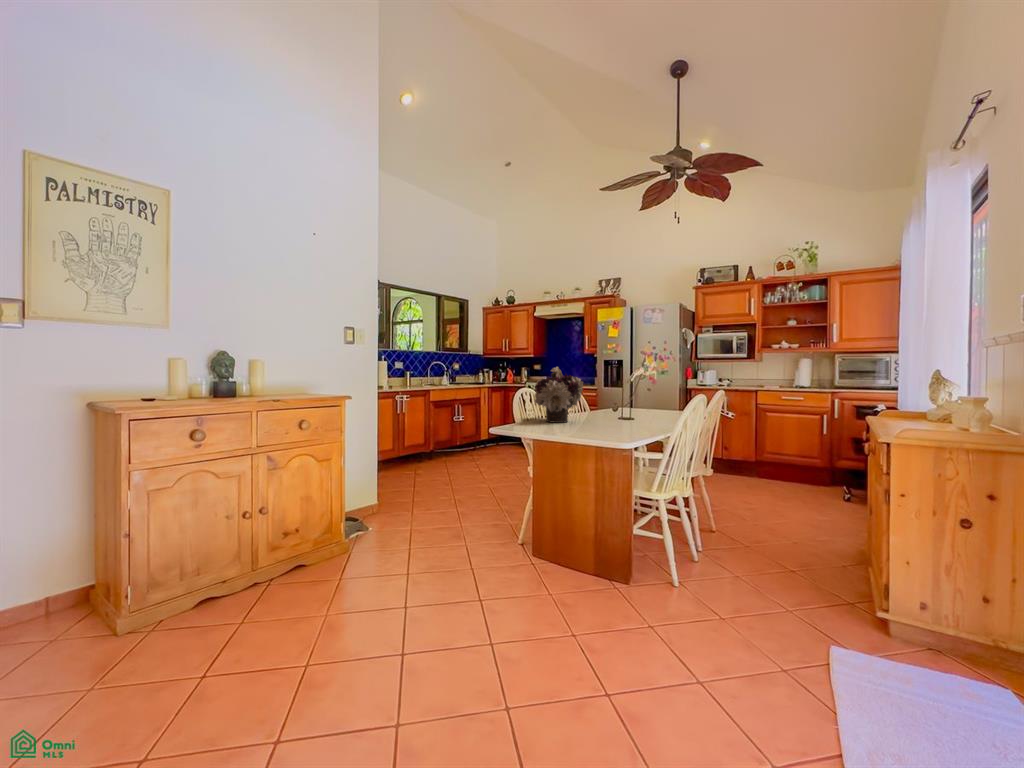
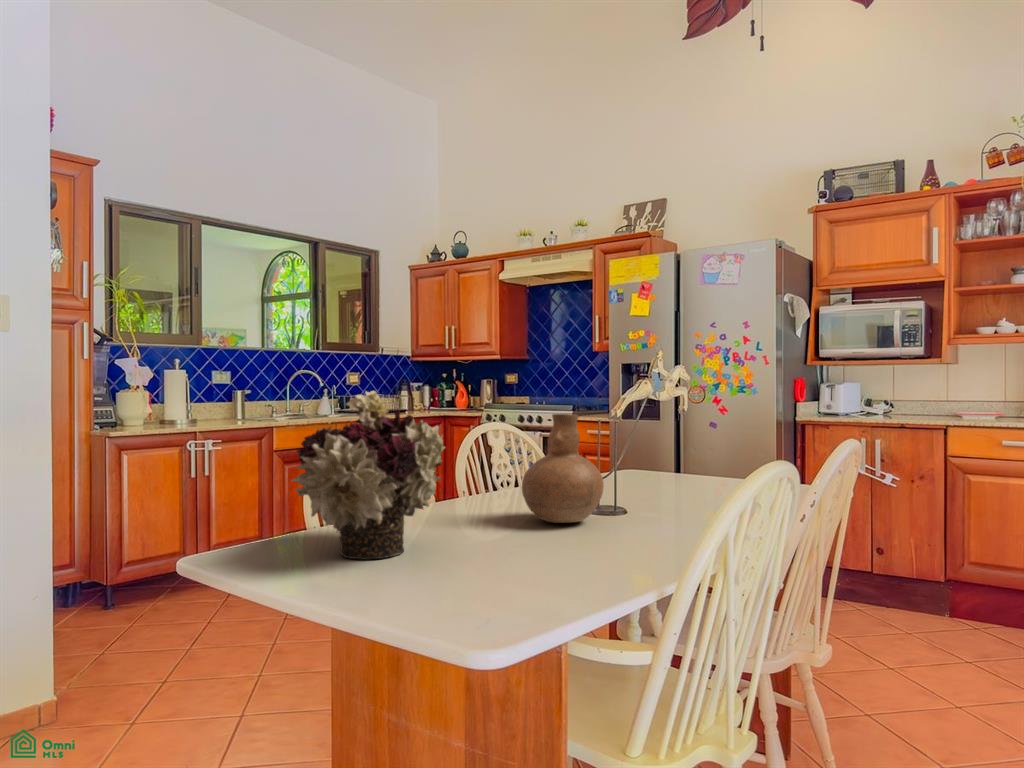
vase: none [596,377,627,417] -> present [522,414,604,523]

